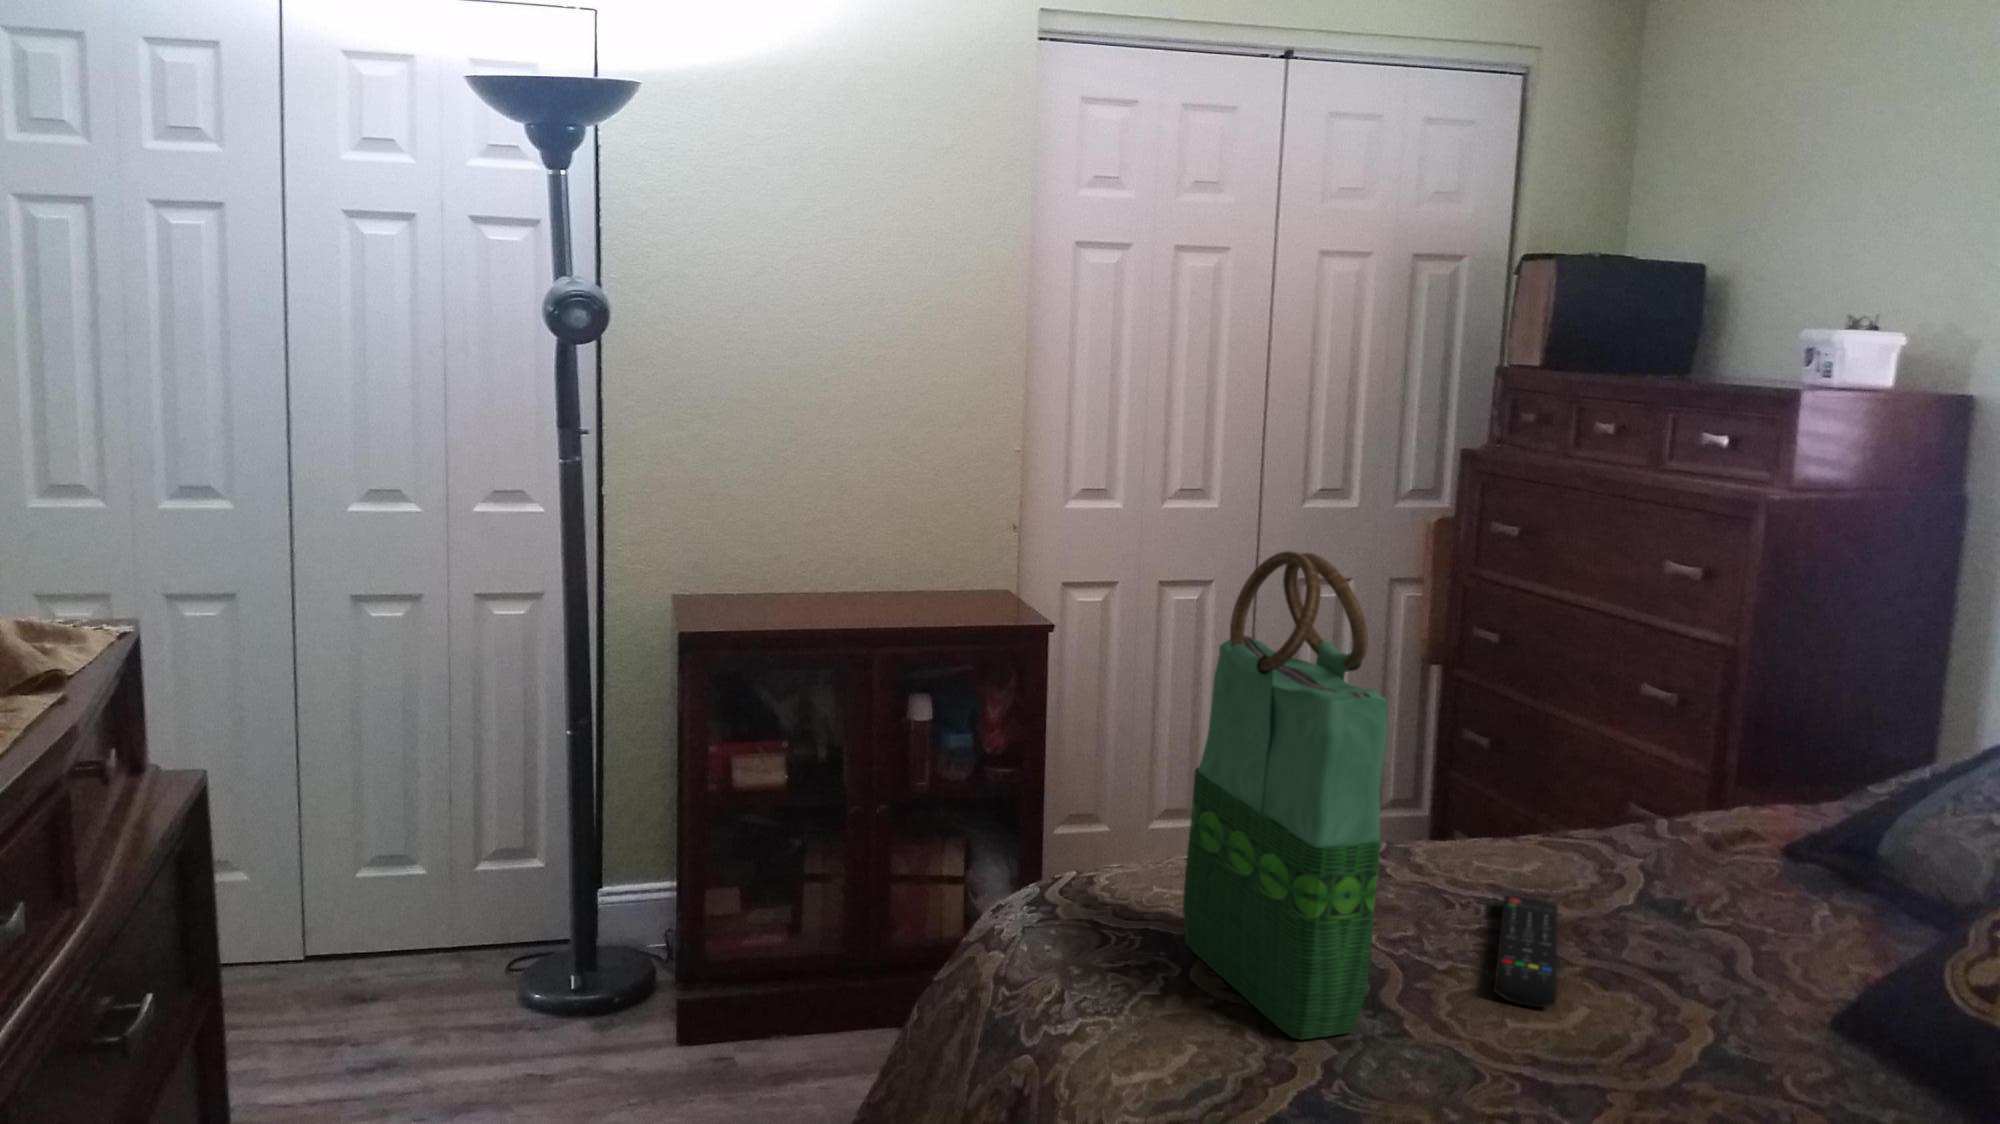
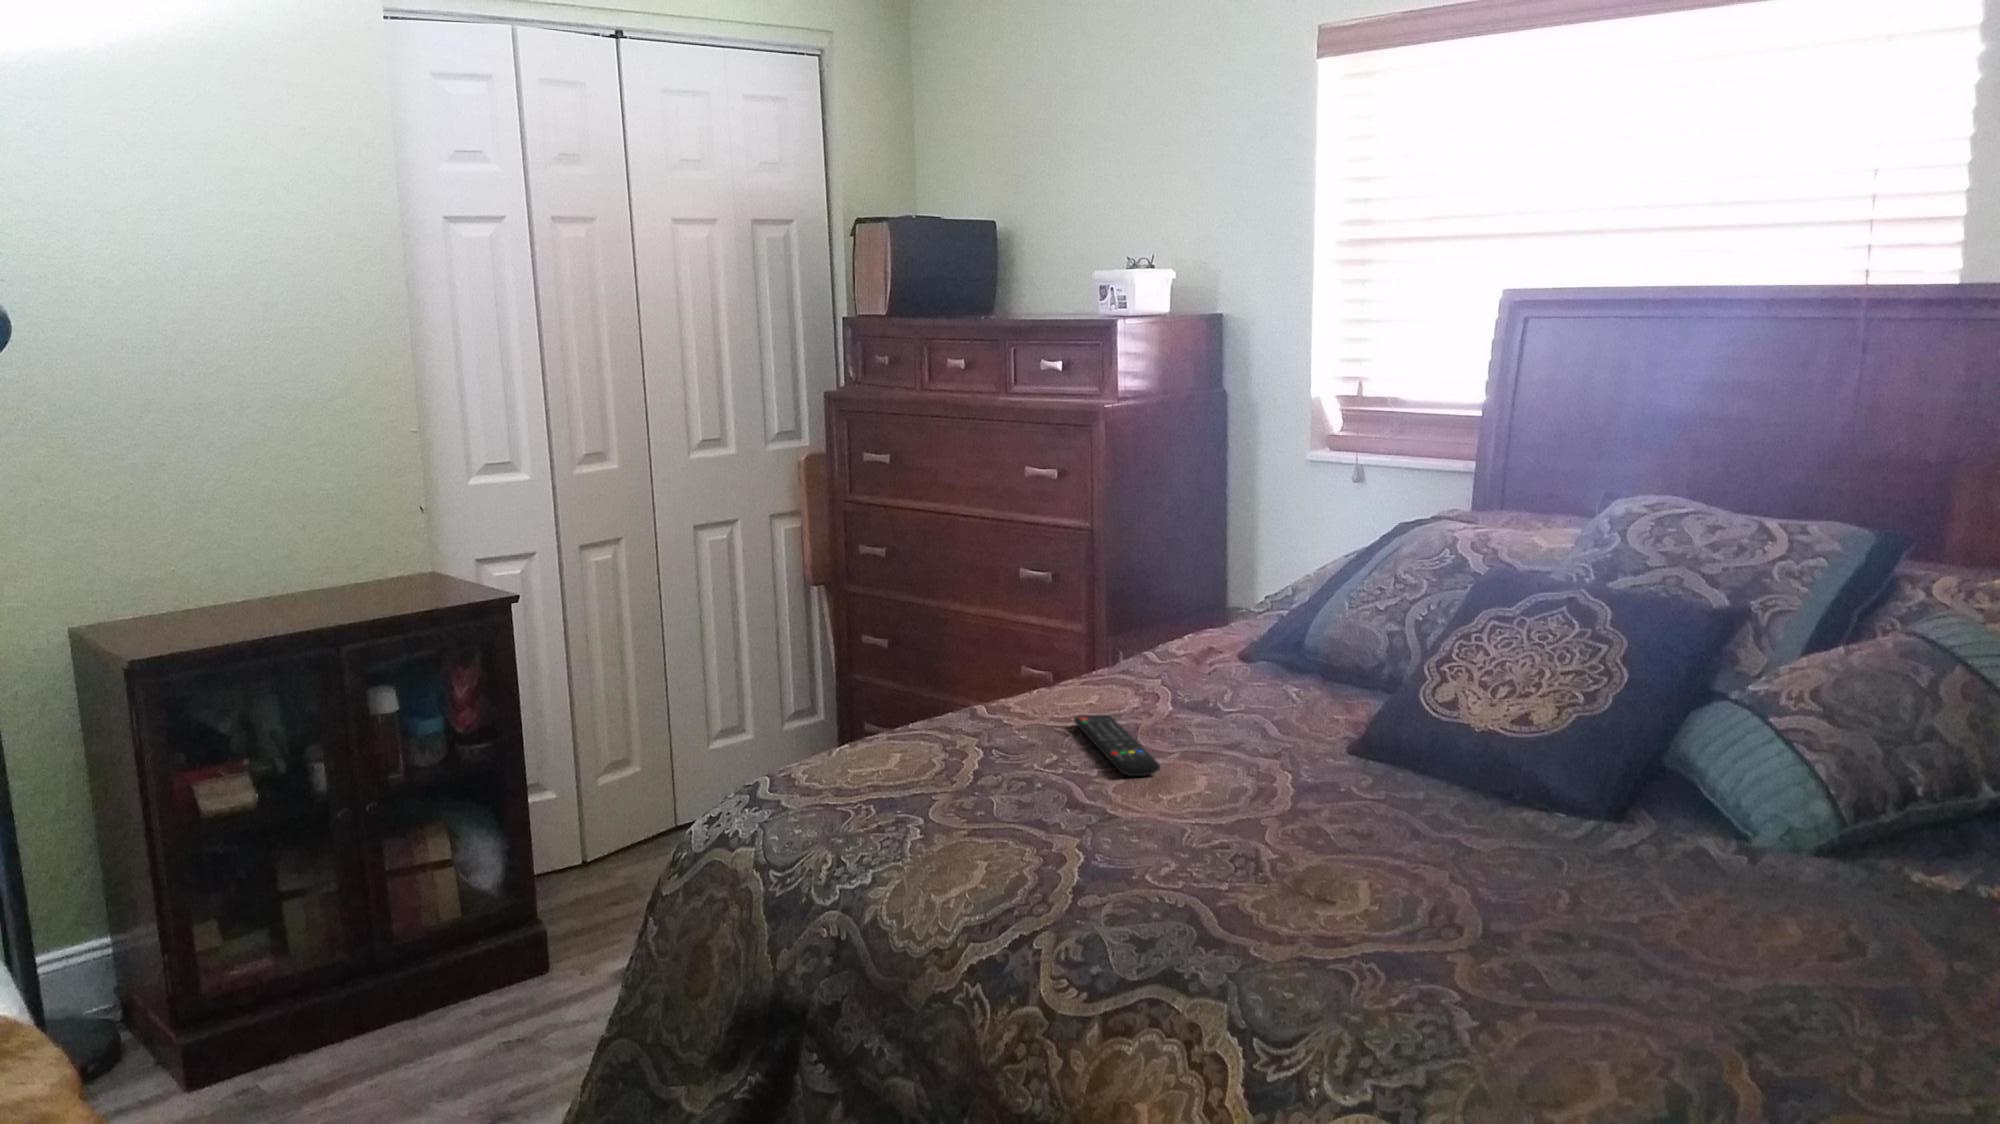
tote bag: present [1183,551,1387,1040] -> none [898,482,1071,831]

